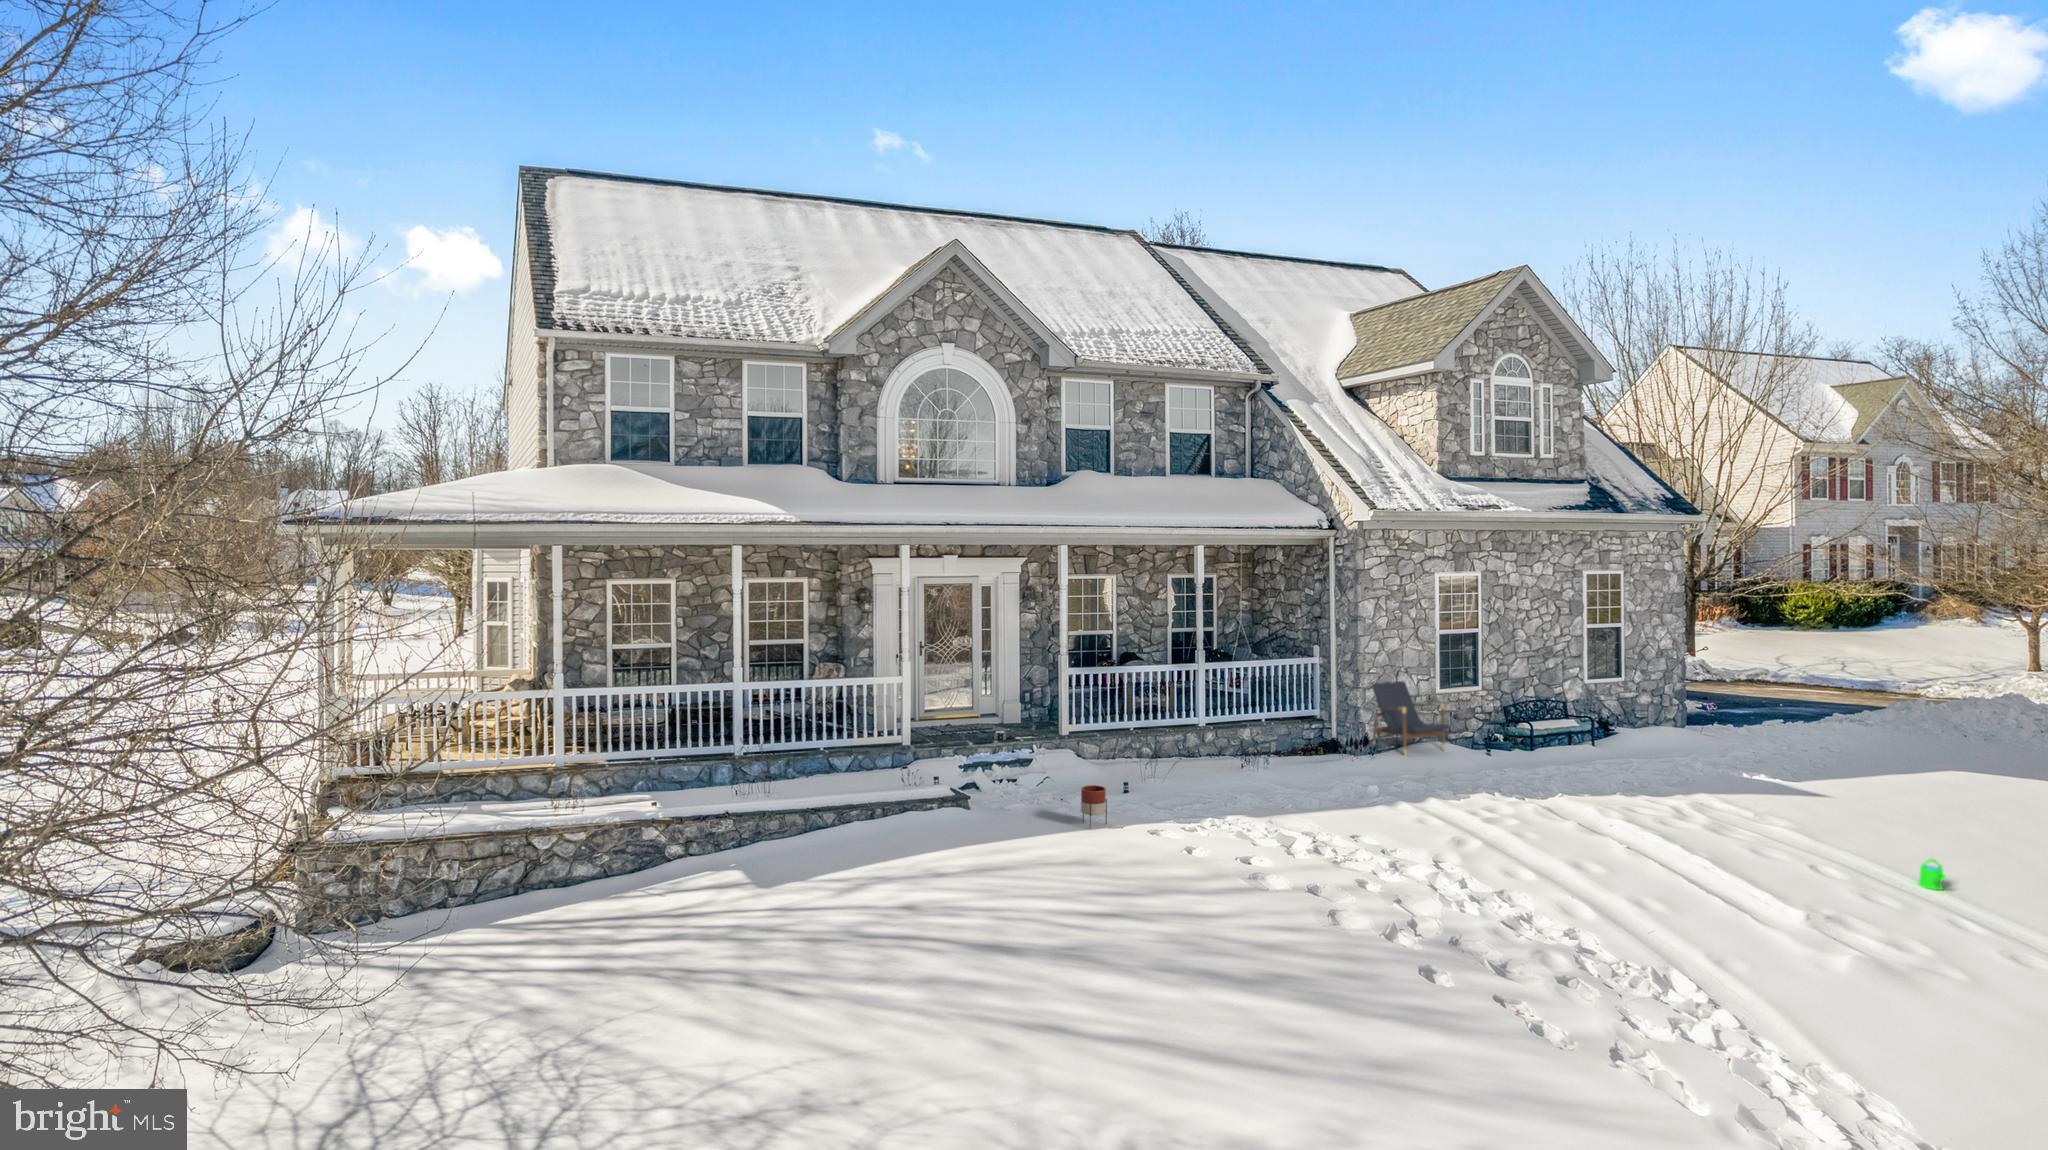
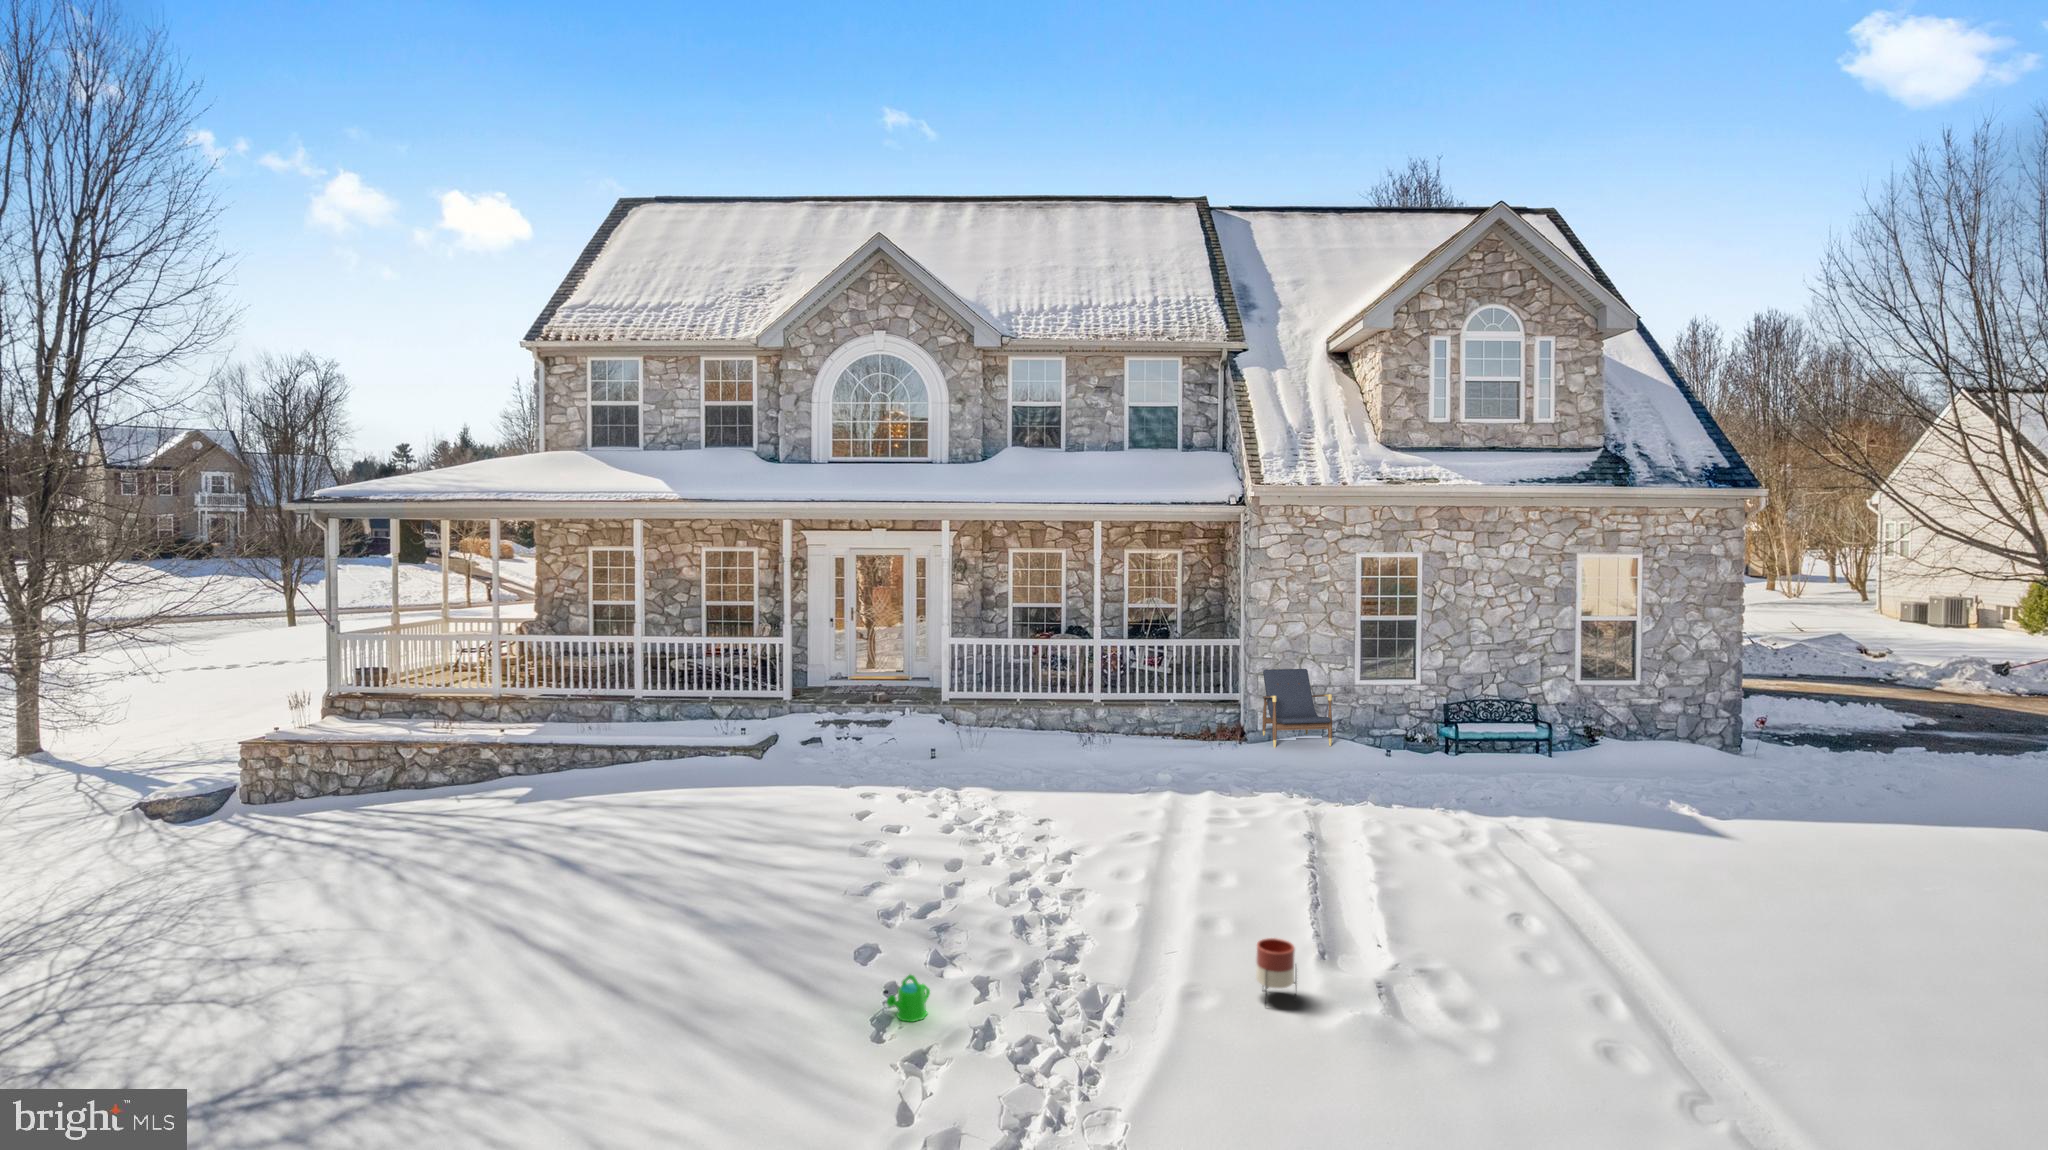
planter: present [1081,785,1107,828] -> present [1256,938,1297,990]
watering can: present [1918,859,1946,890] -> present [887,975,930,1022]

